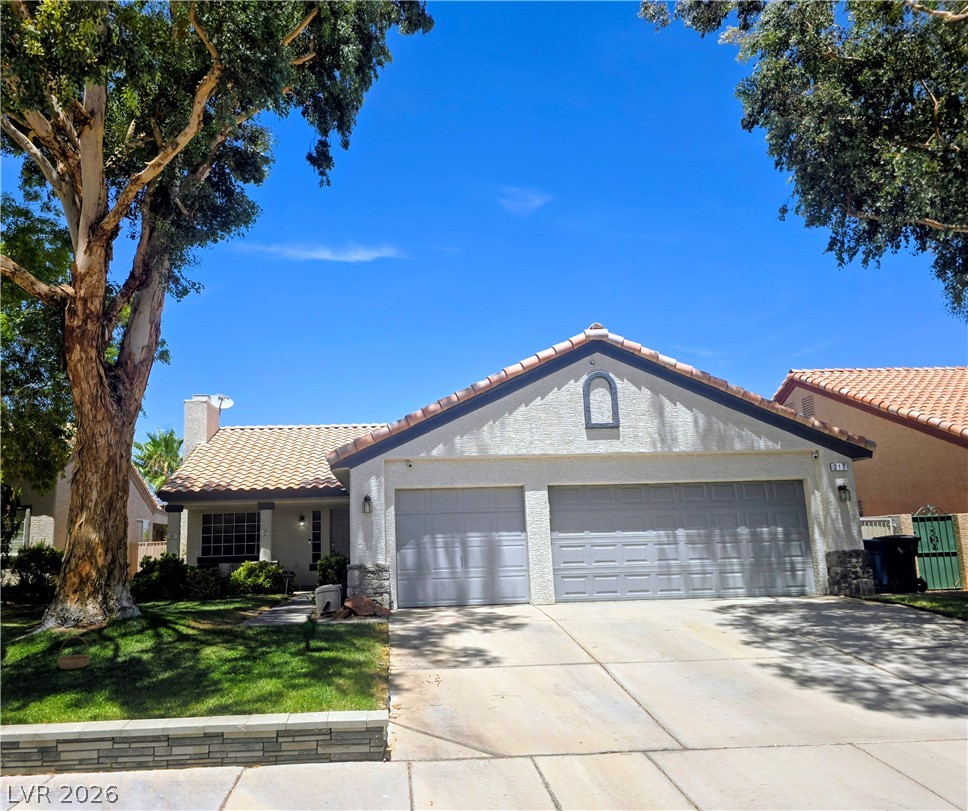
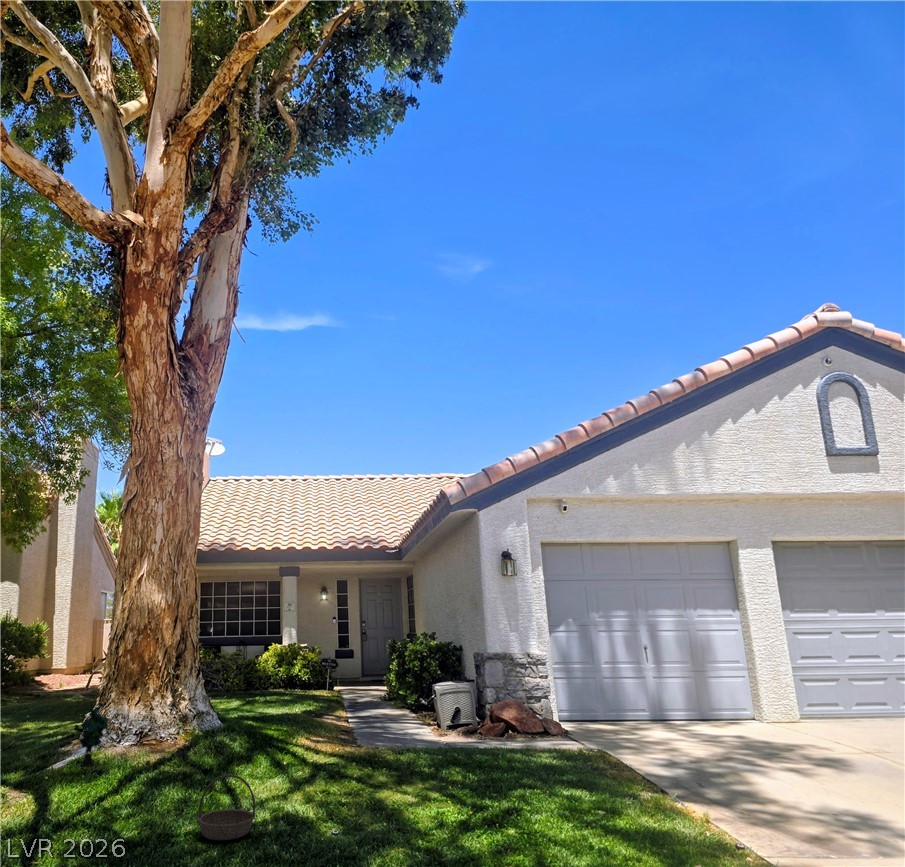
decorative plant: present [298,611,318,651] -> present [74,703,109,767]

